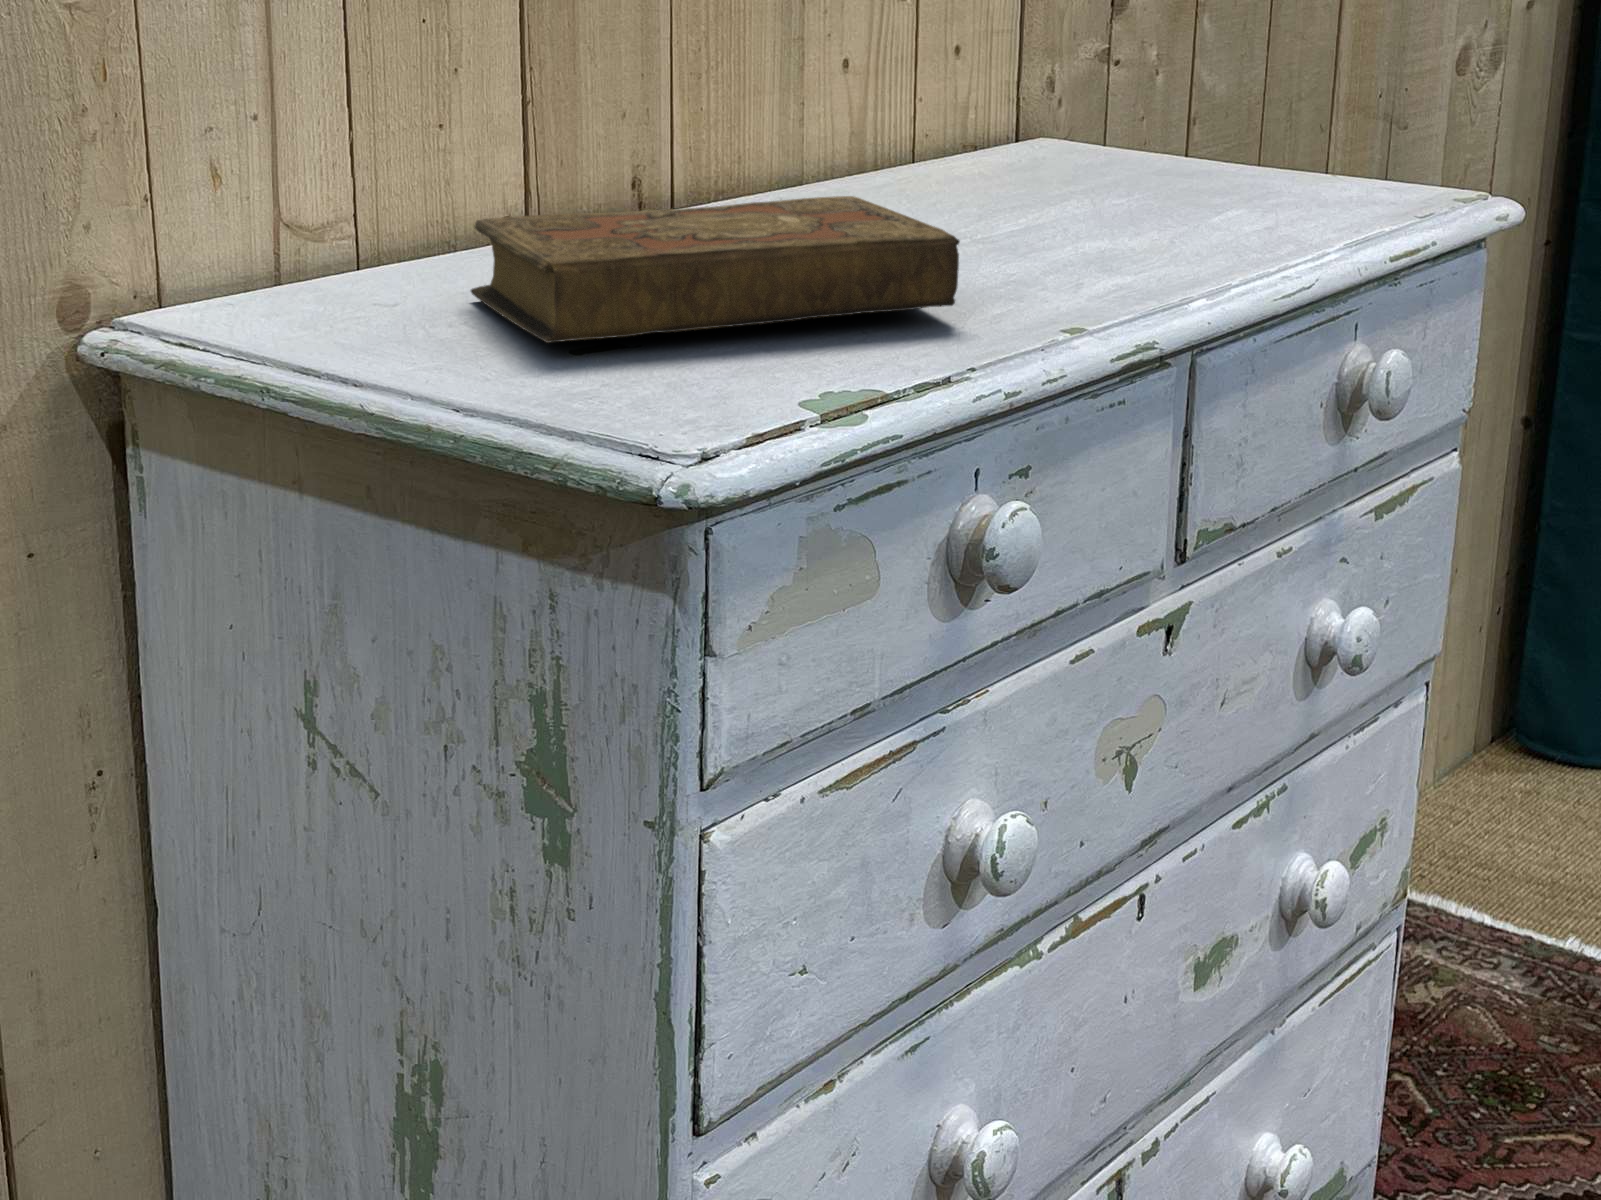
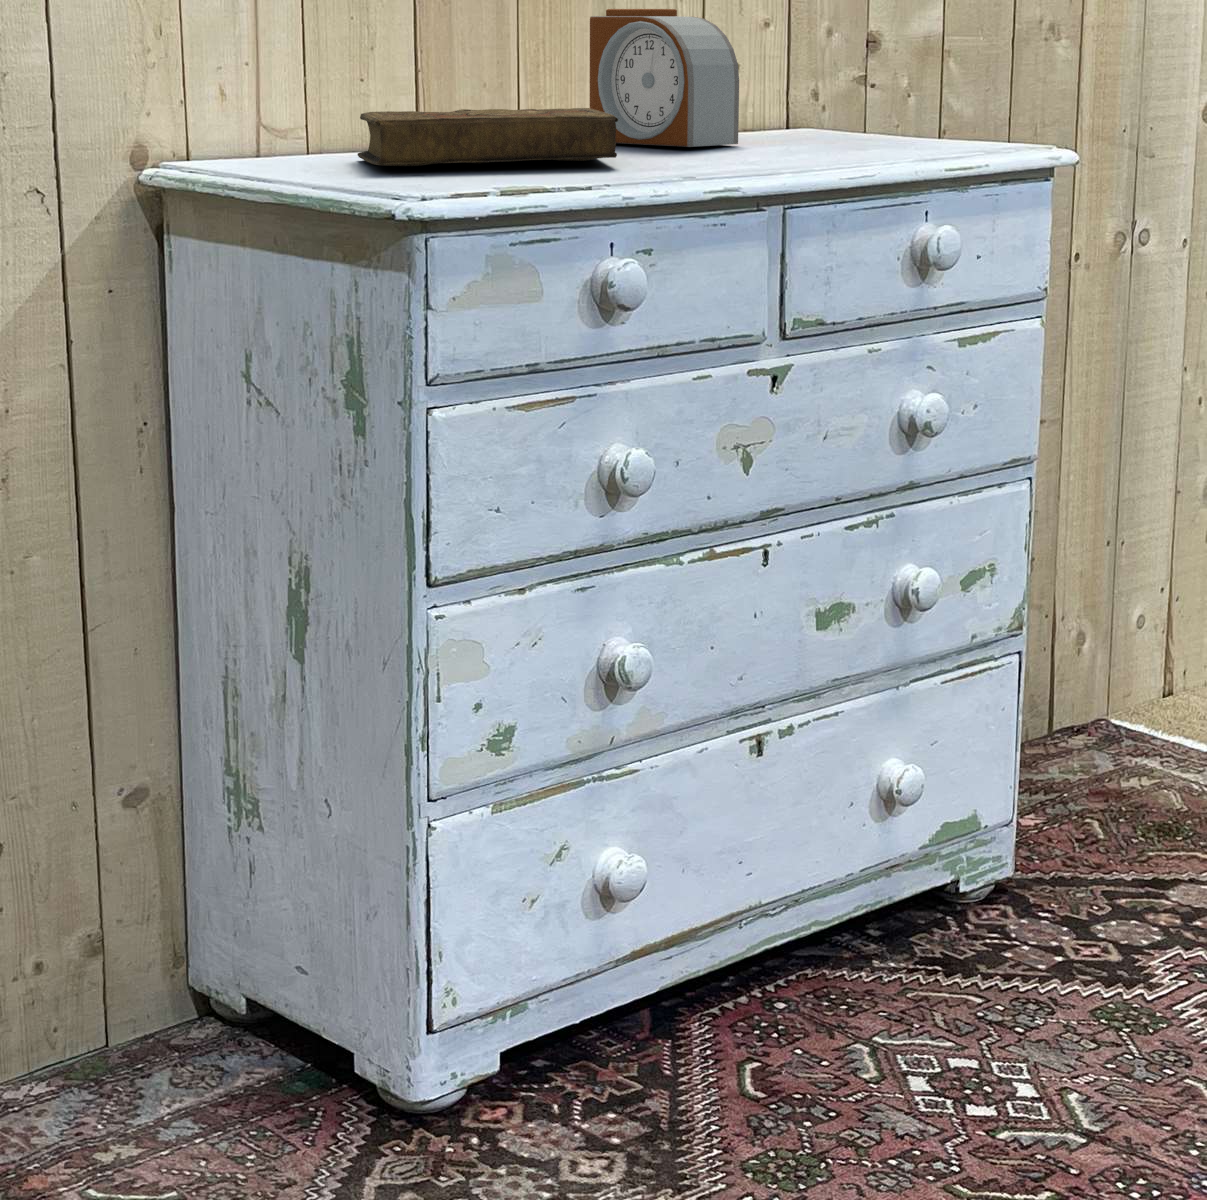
alarm clock: none [810,10,1061,249] -> present [590,9,739,147]

